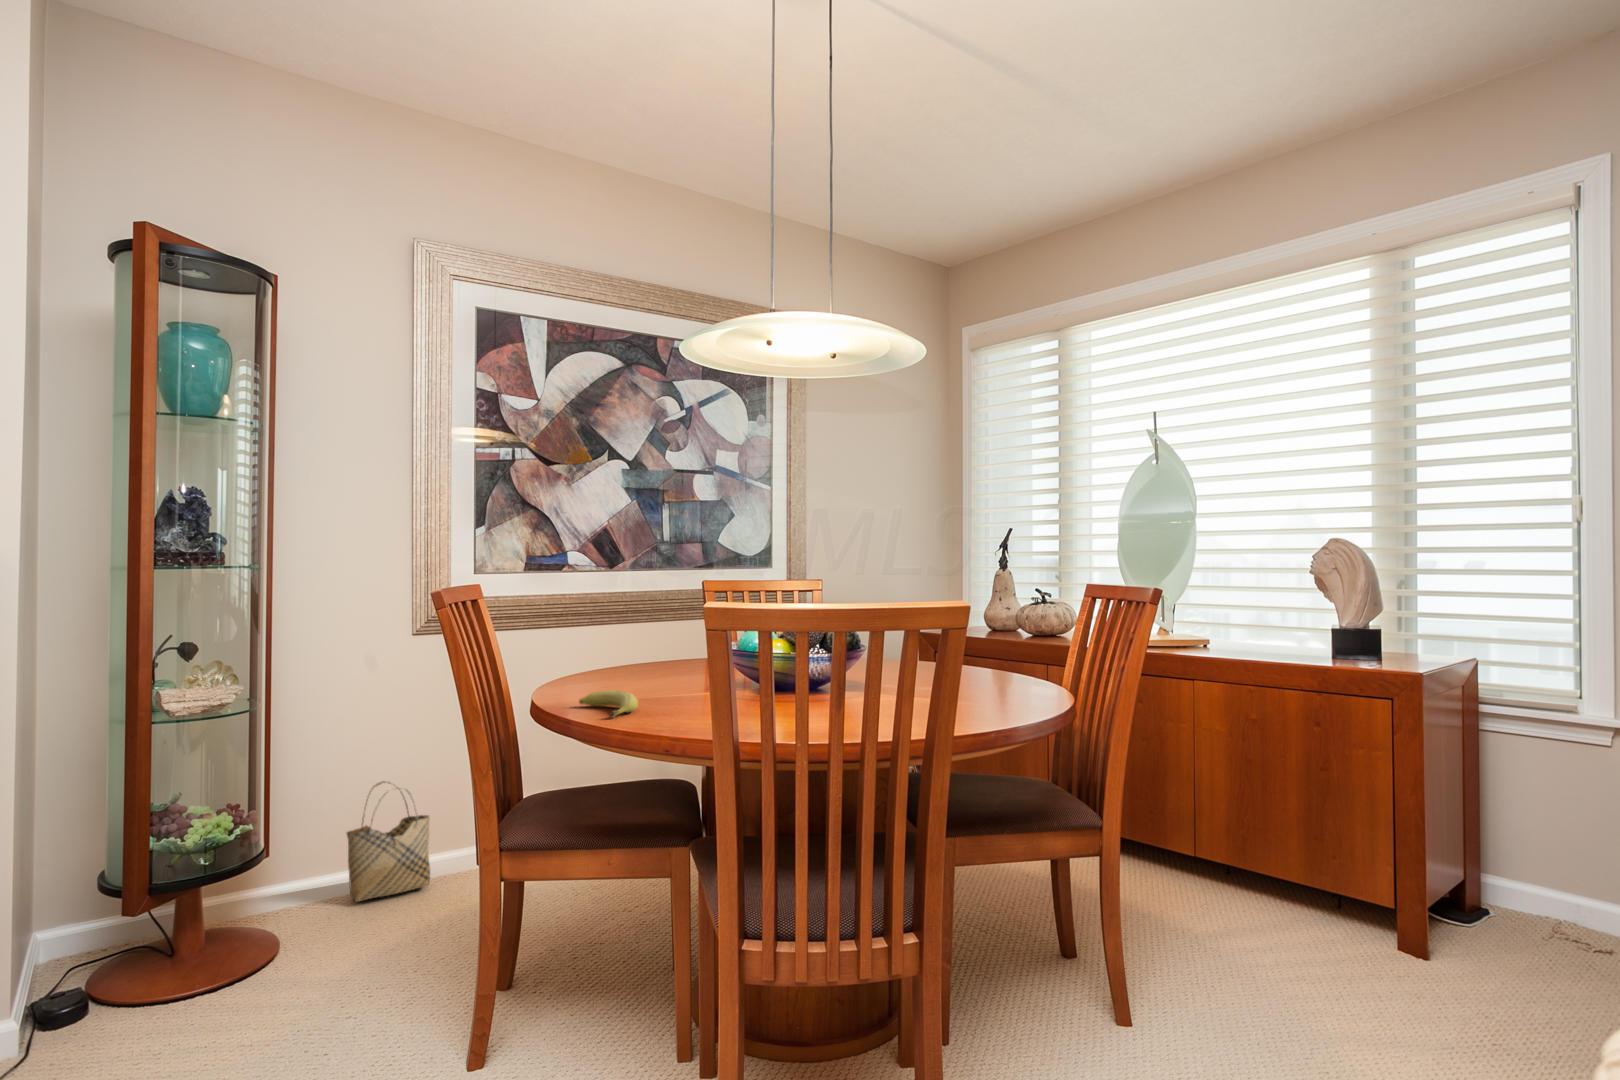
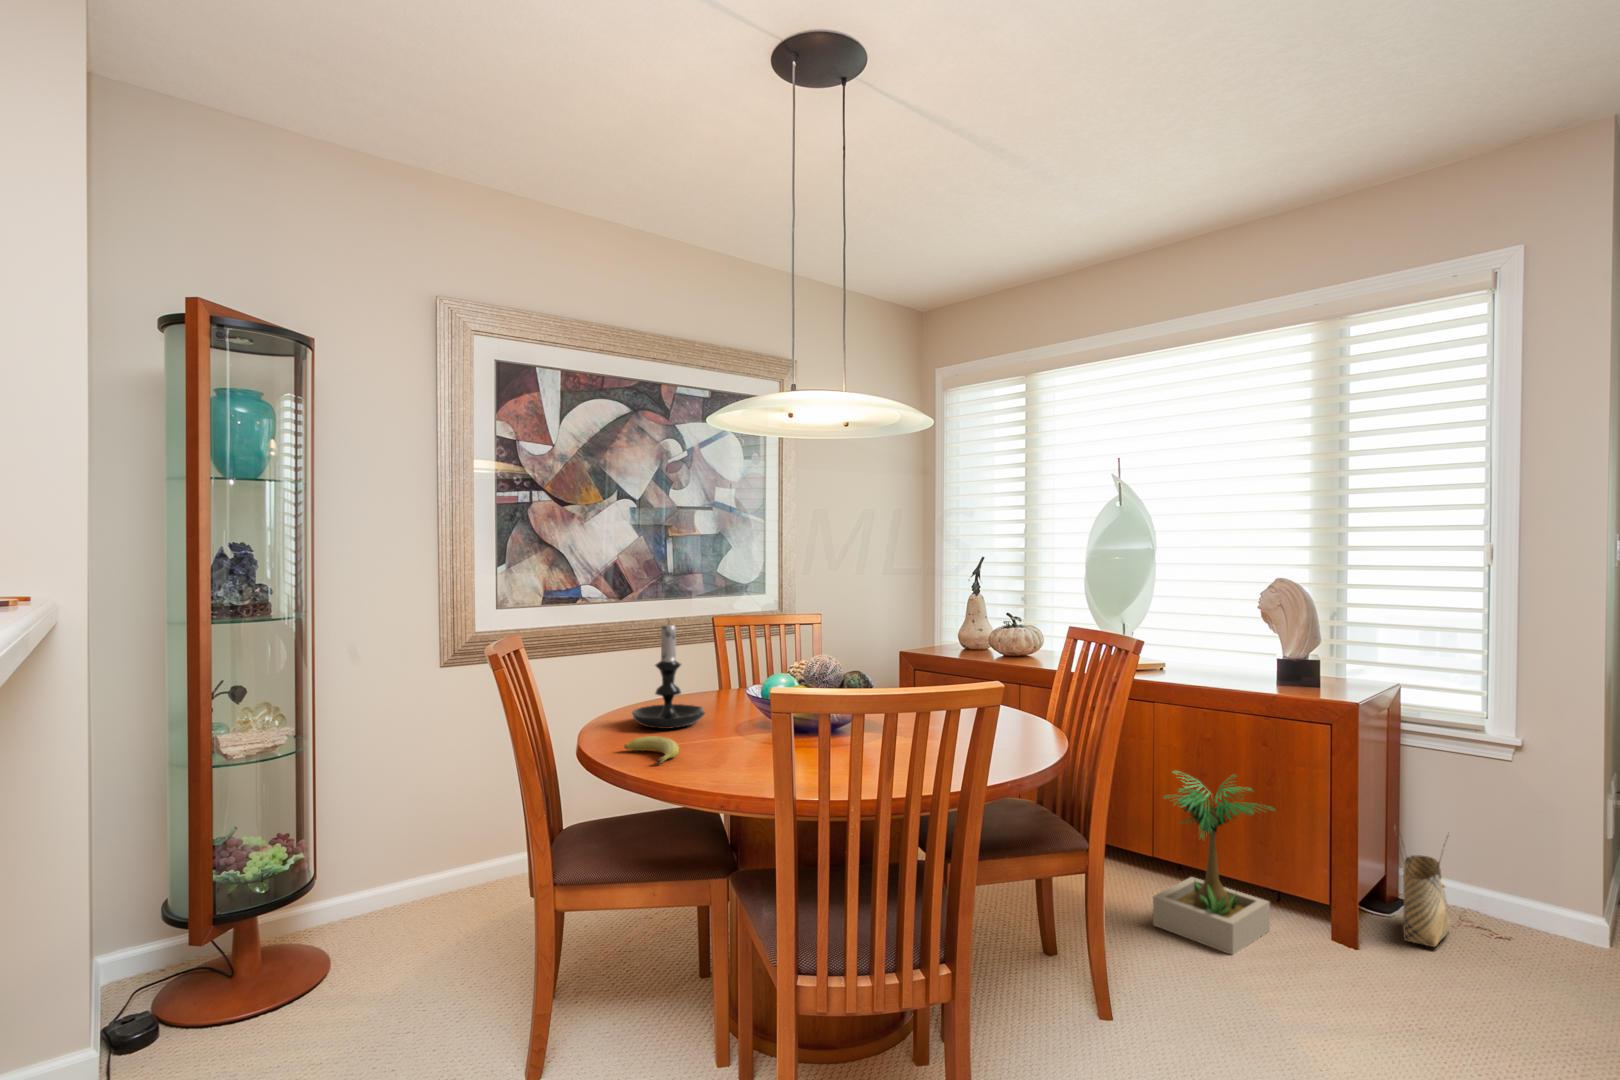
candle holder: none [598,567,679,688] -> present [632,624,705,729]
potted plant: none [1190,751,1339,960] -> present [1153,771,1275,955]
woven basket: present [347,781,430,902] -> present [1394,825,1451,947]

